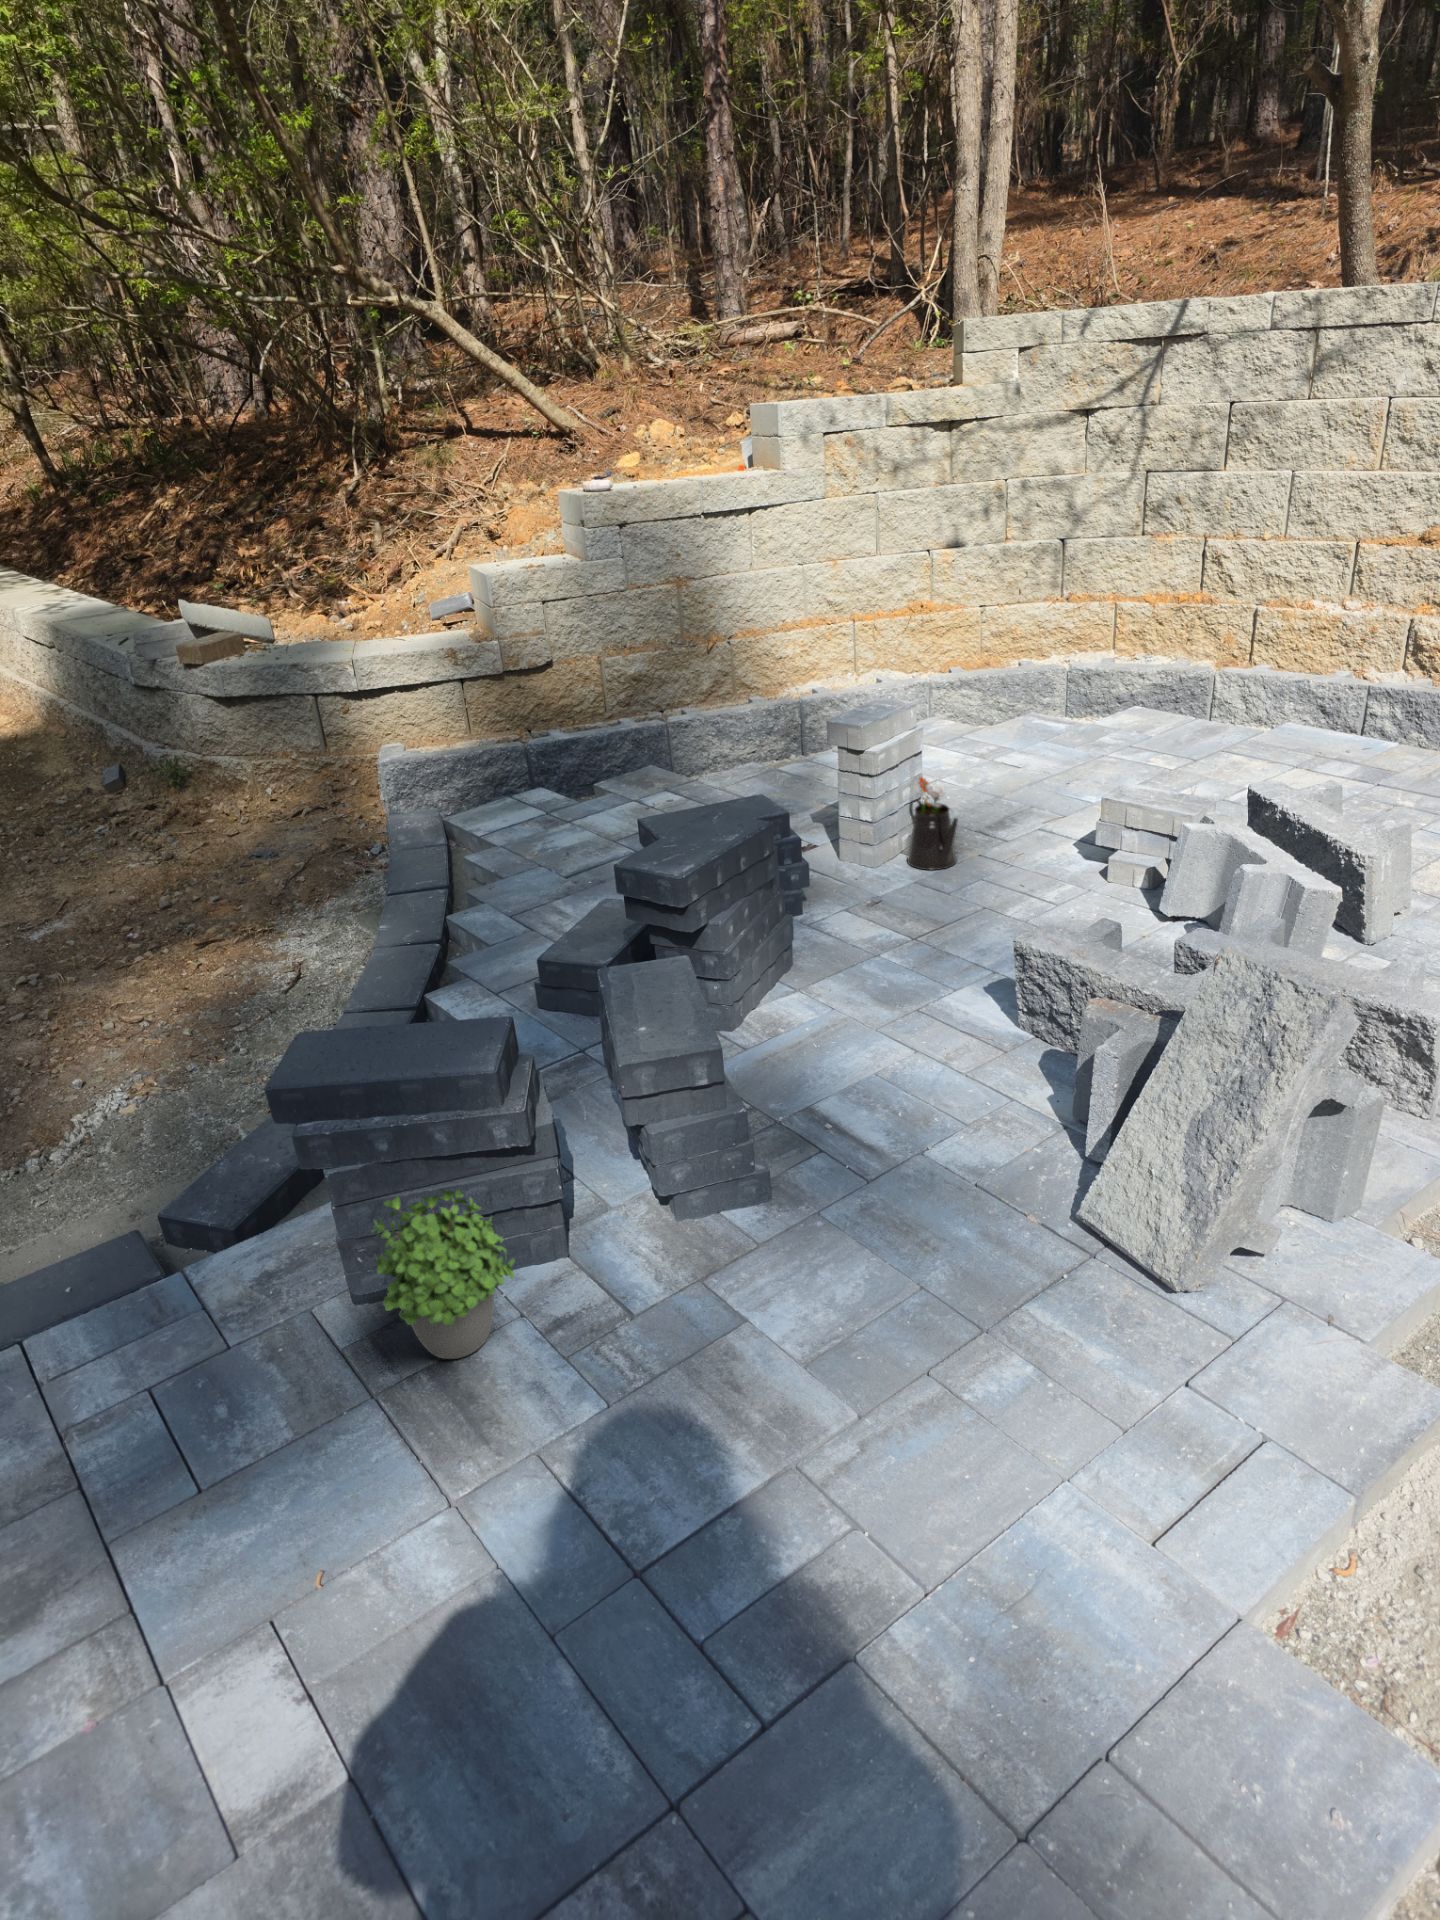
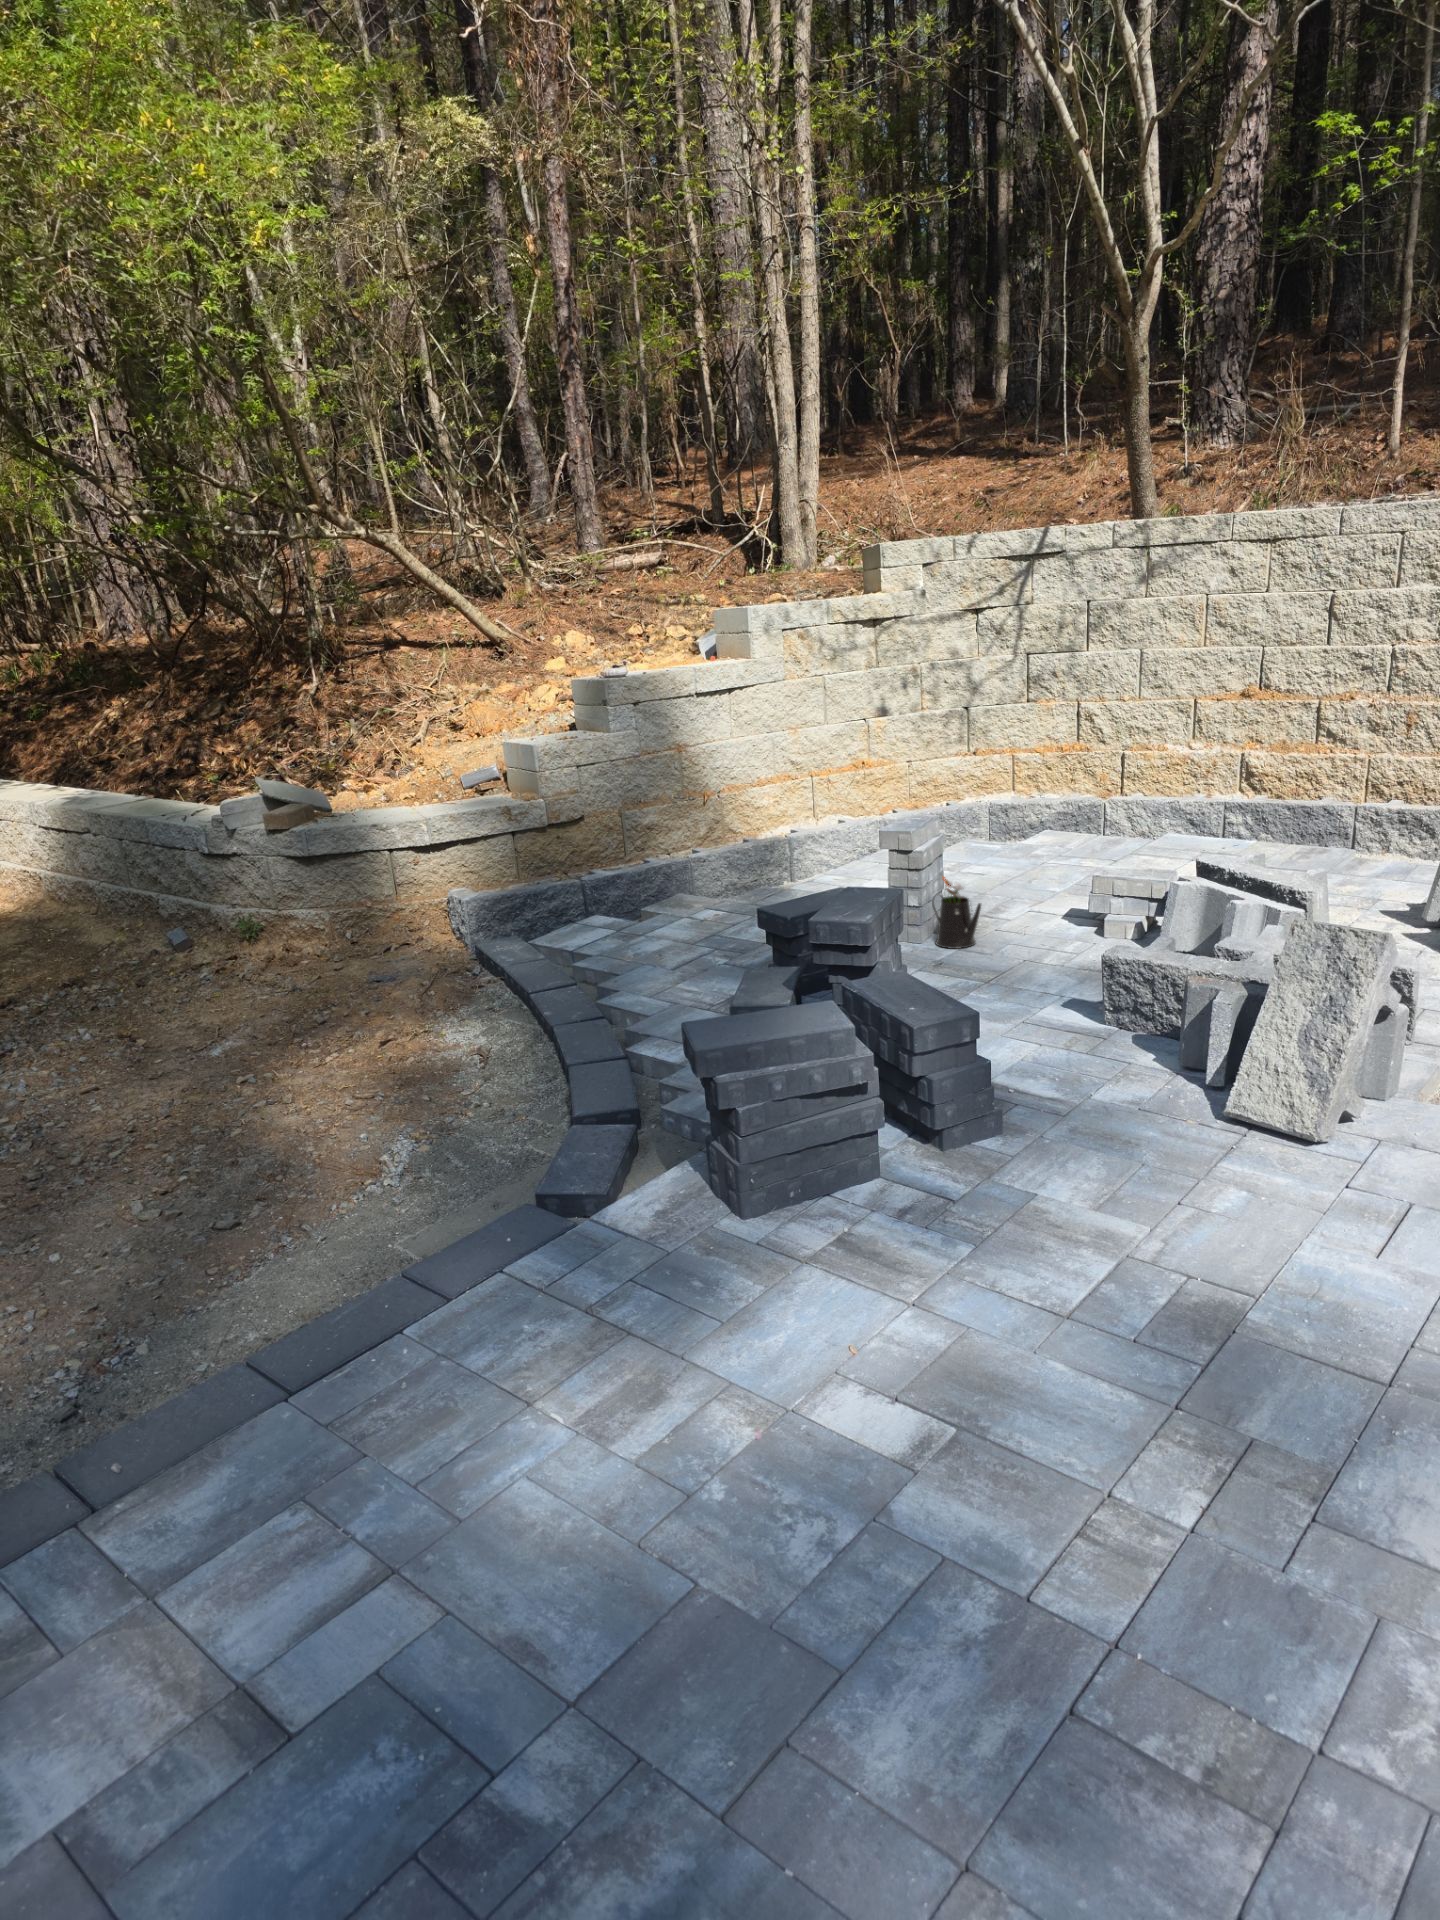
potted plant: present [372,1189,515,1359] -> none [777,1119,888,1254]

